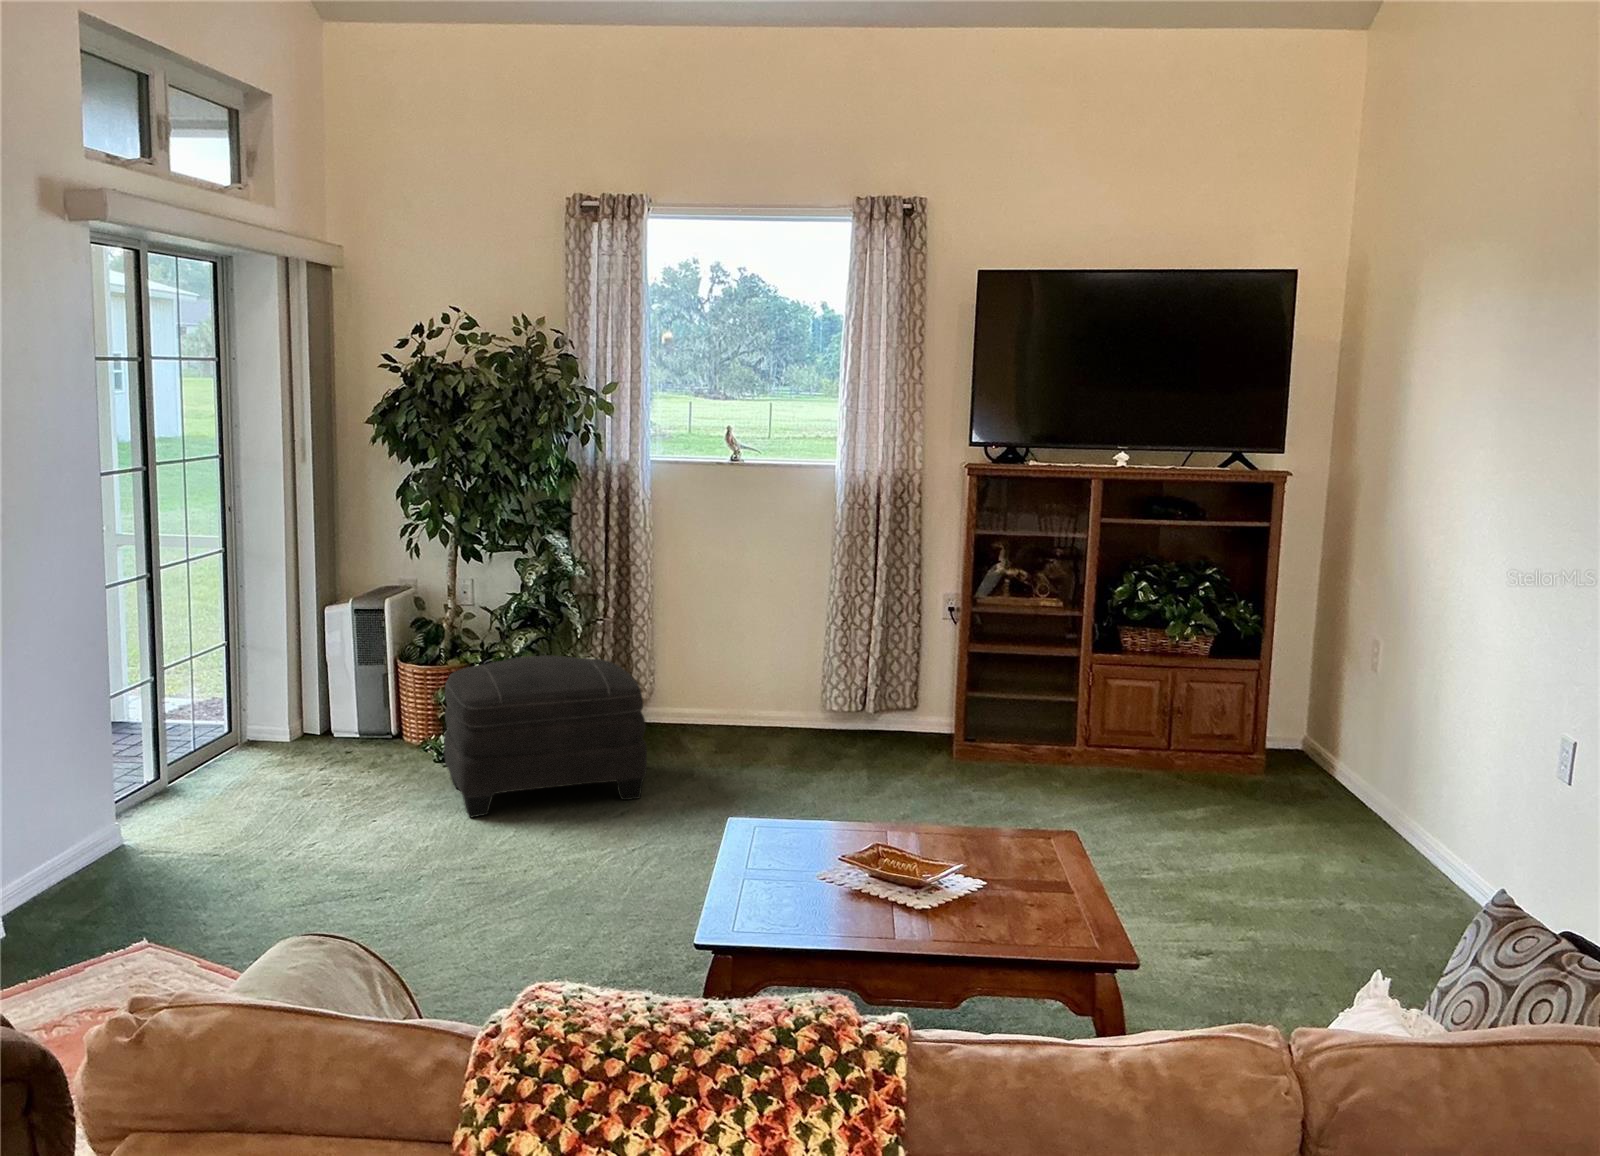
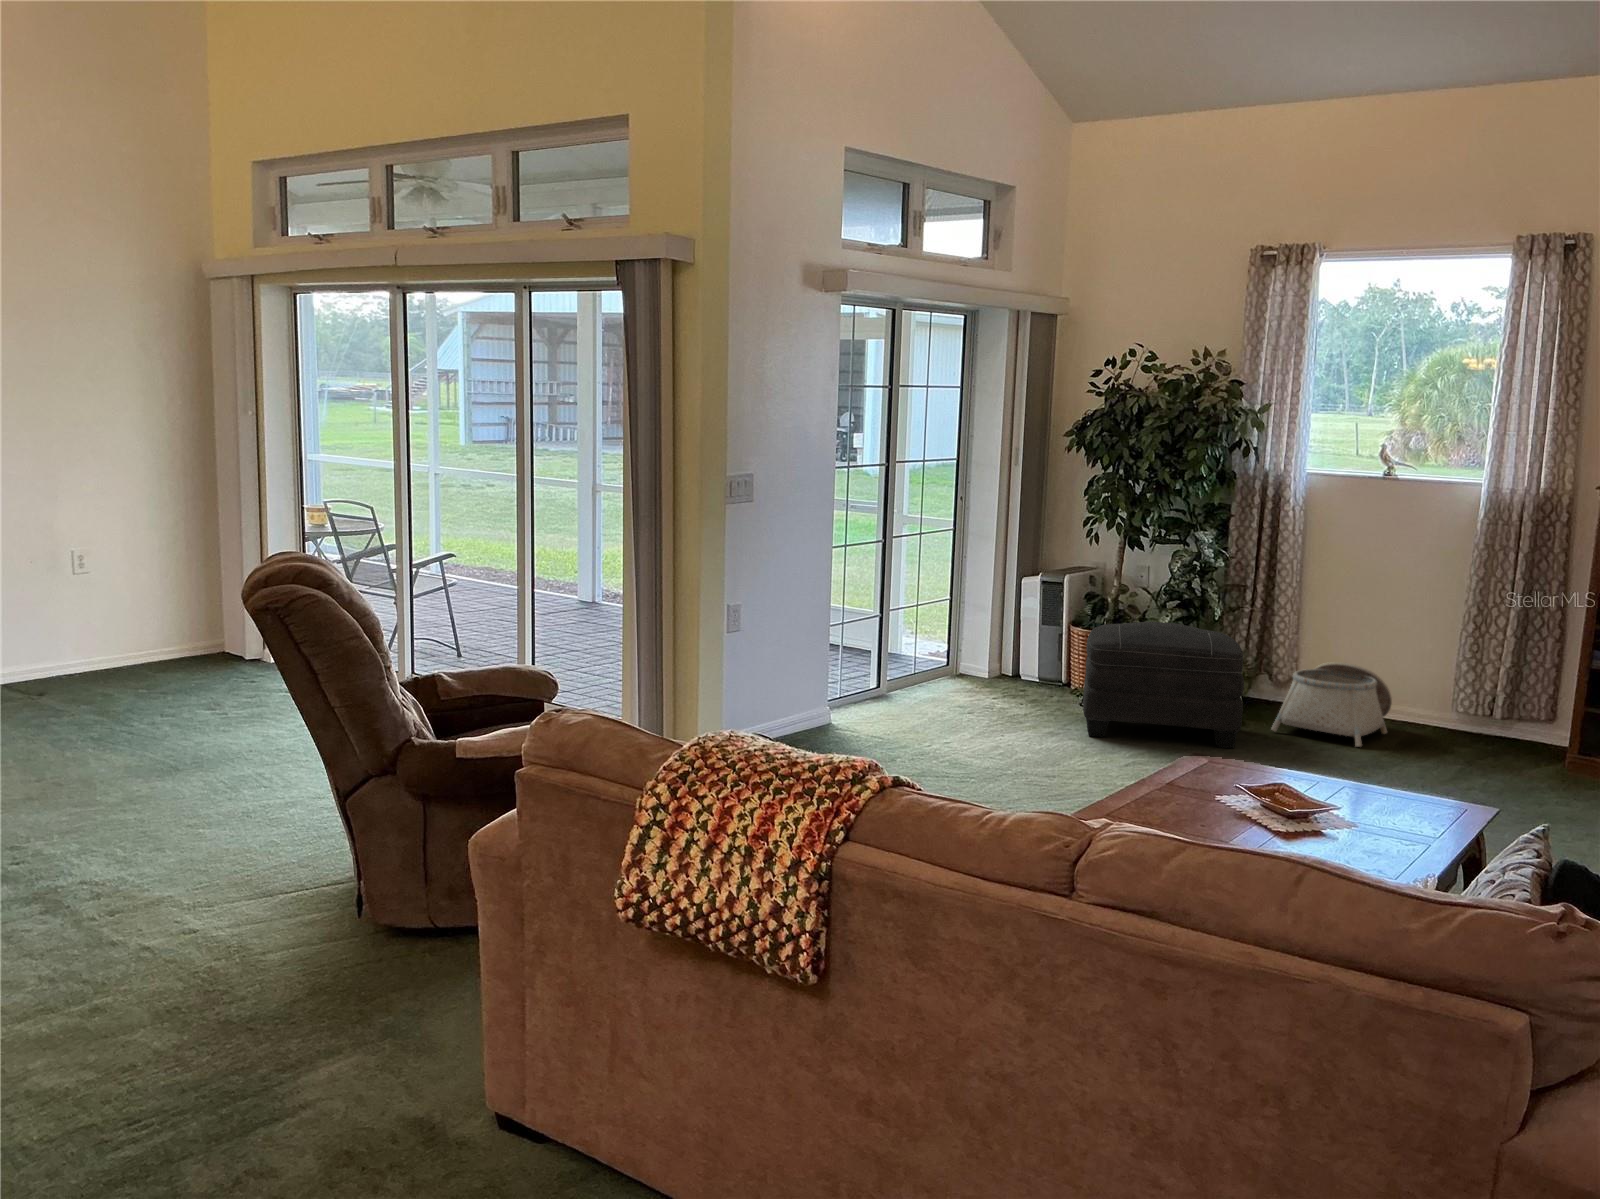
basket: none [661,669,770,765] -> present [1271,662,1392,747]

